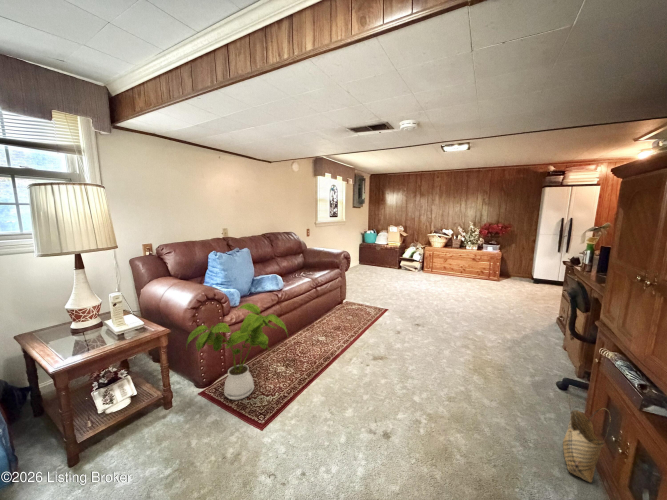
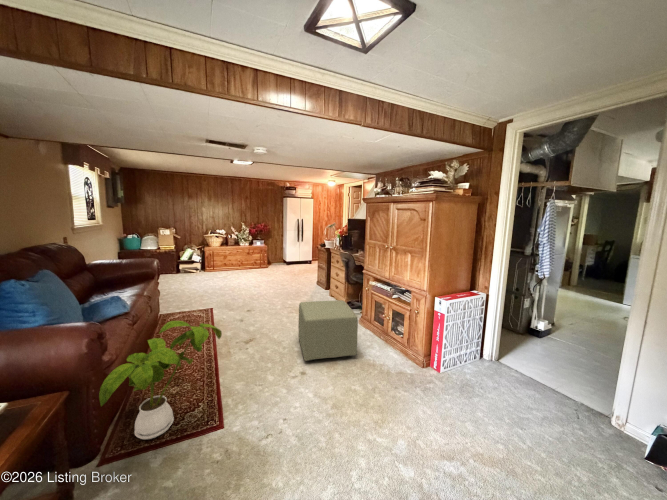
ottoman: none [403,335,520,471] -> present [298,300,358,361]
woven basket: present [563,408,609,482] -> none [362,308,381,341]

